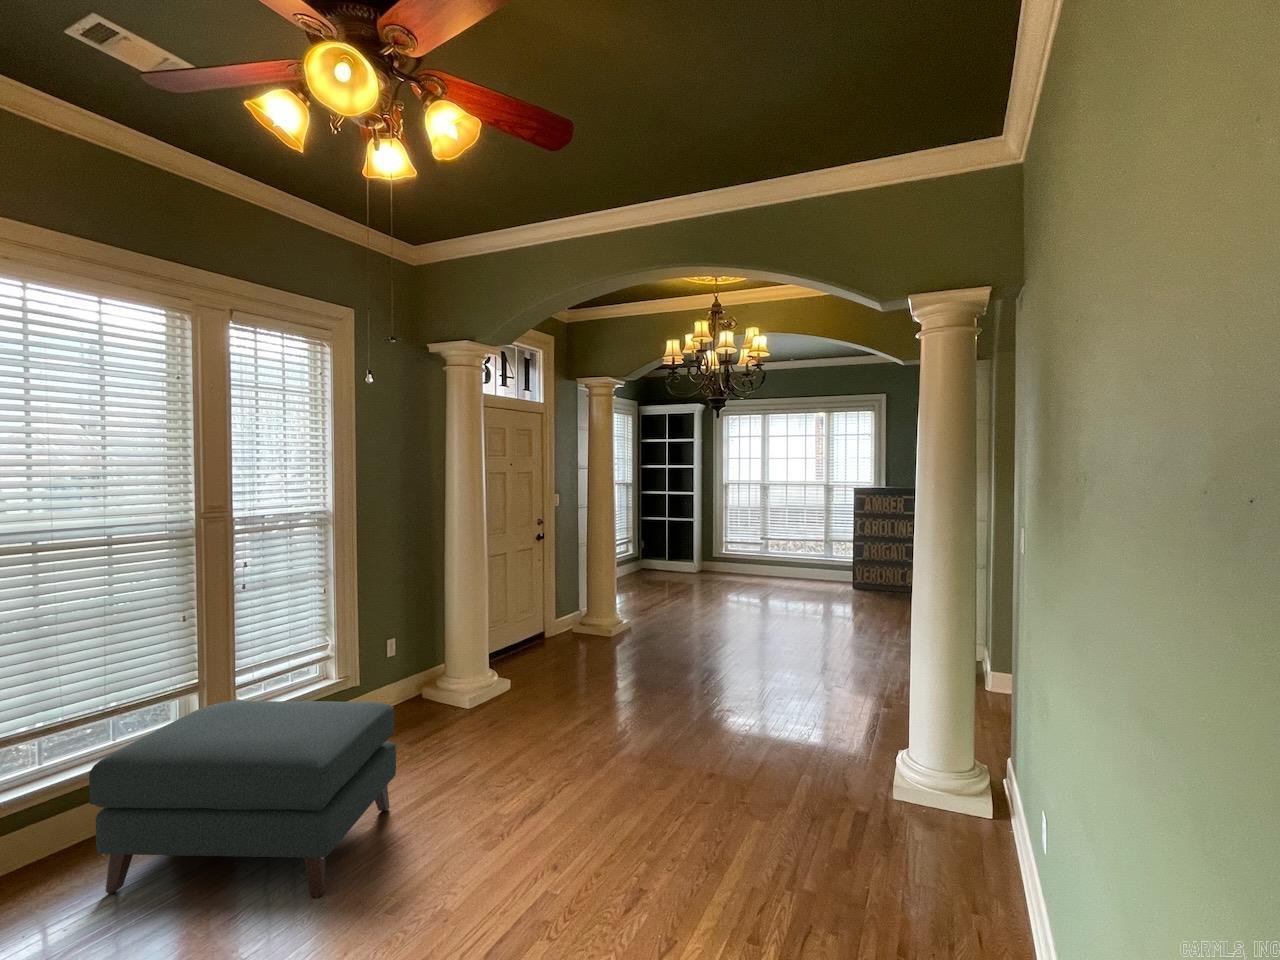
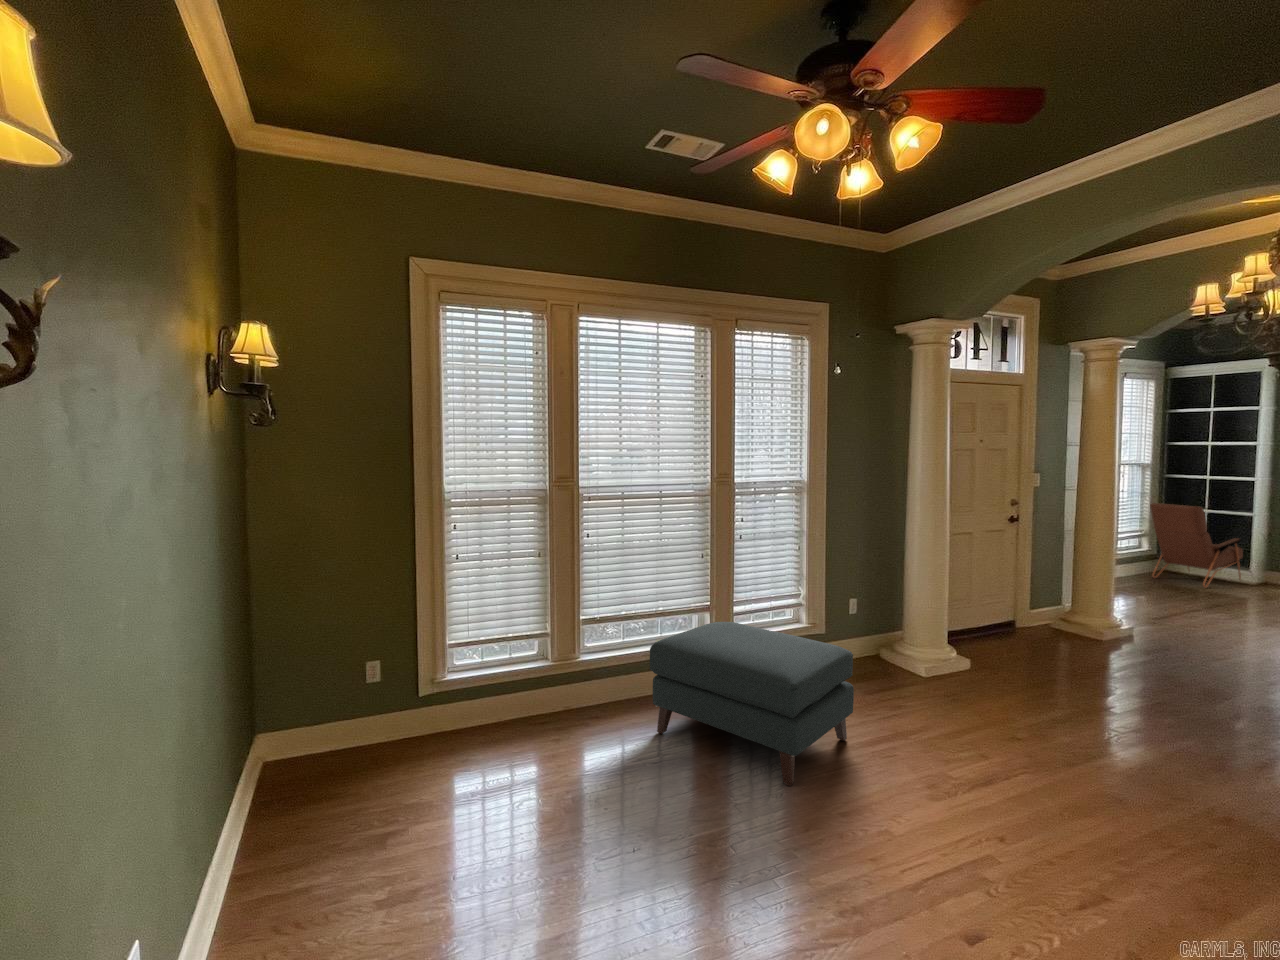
armchair: none [634,515,690,580] -> present [1150,503,1243,588]

